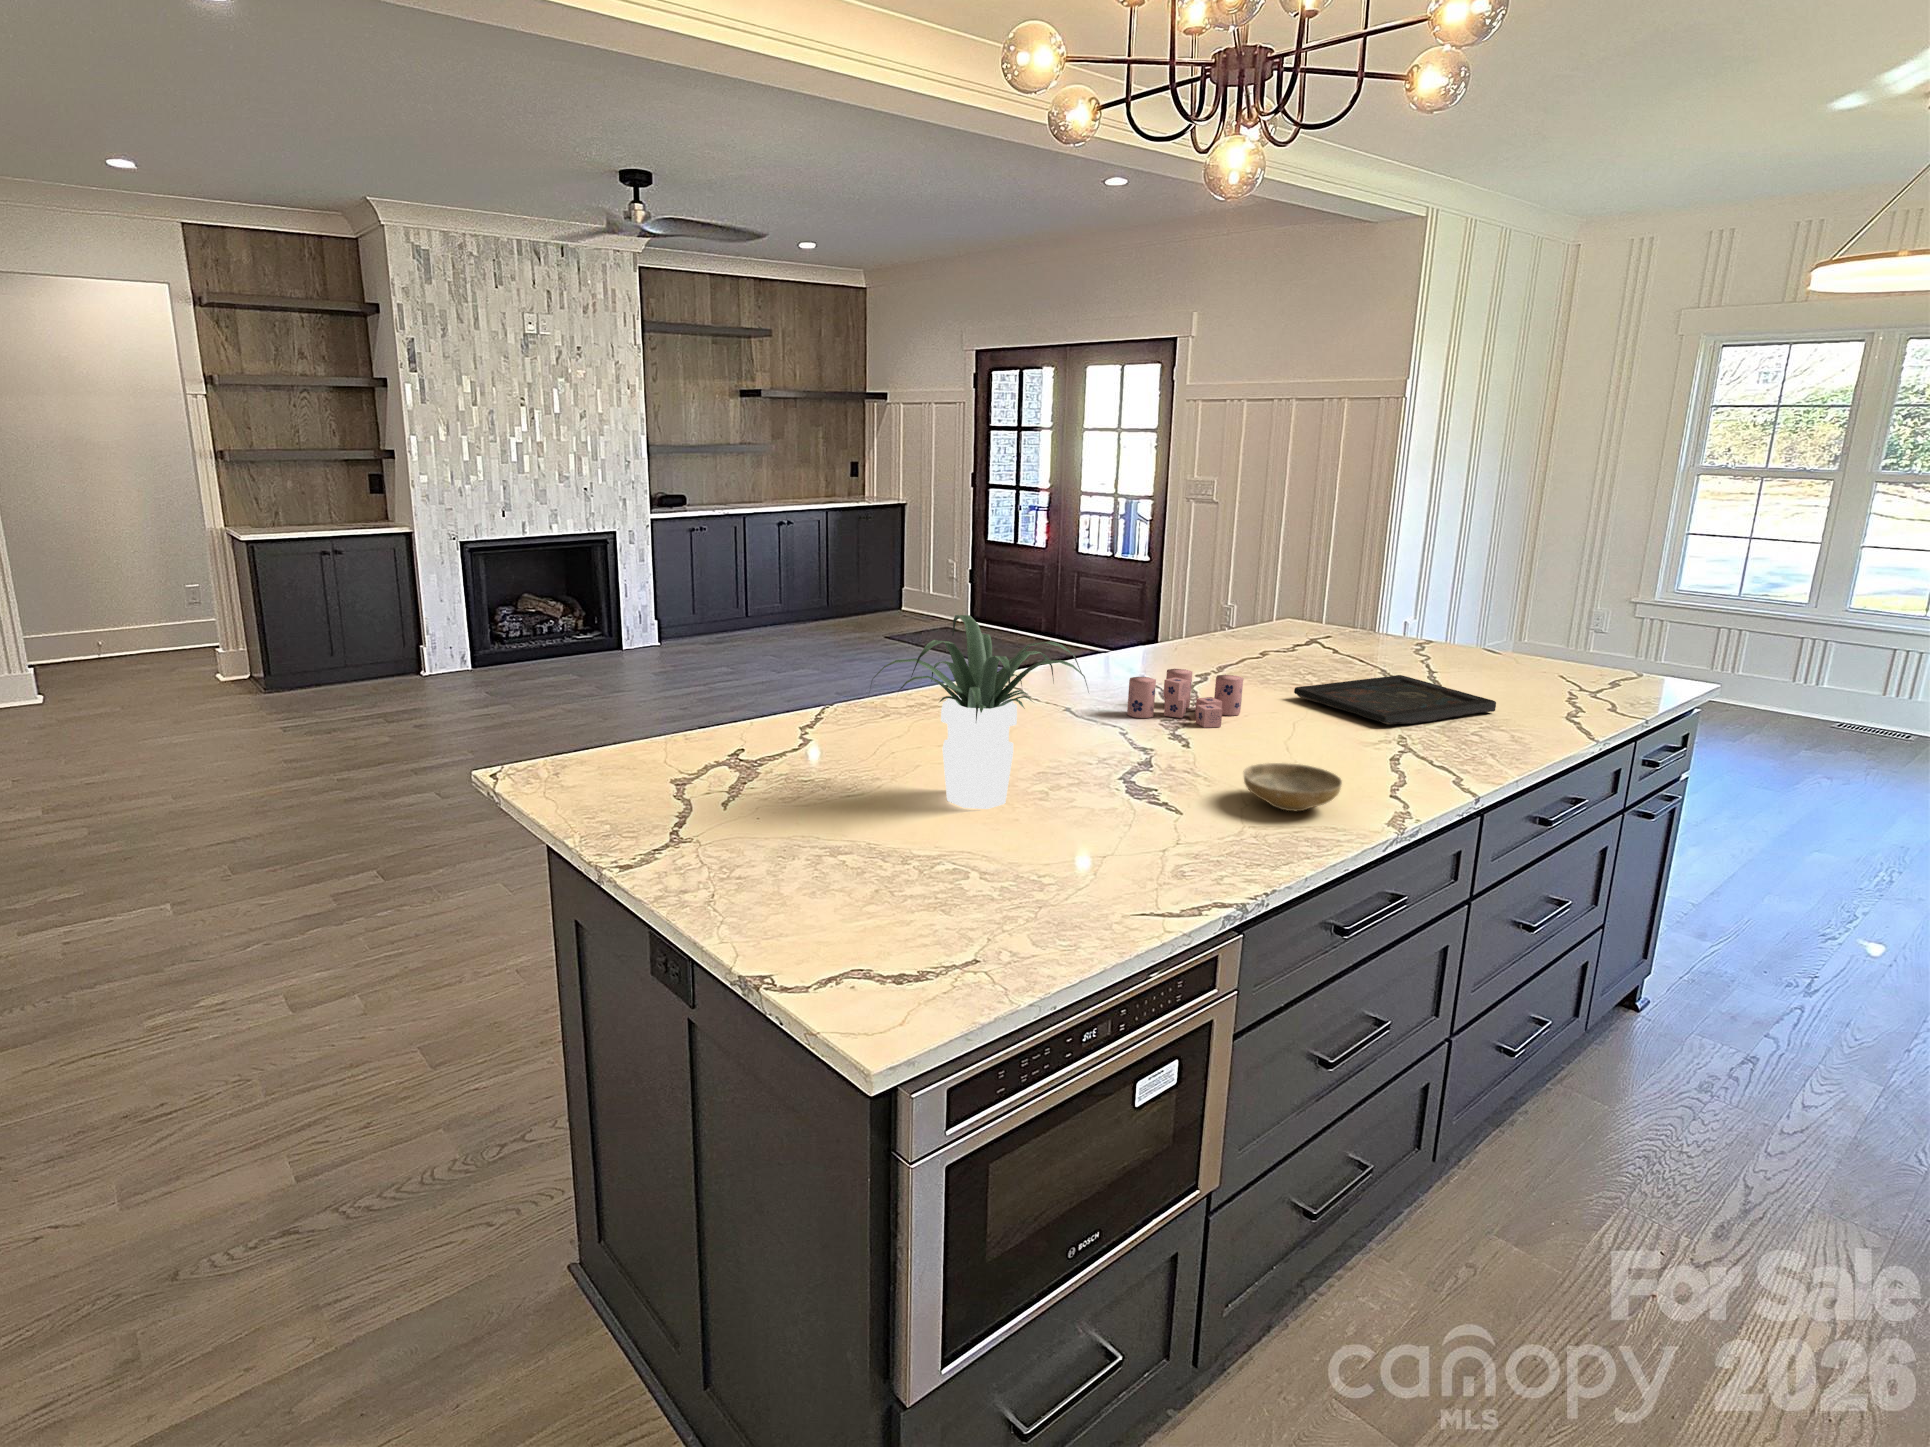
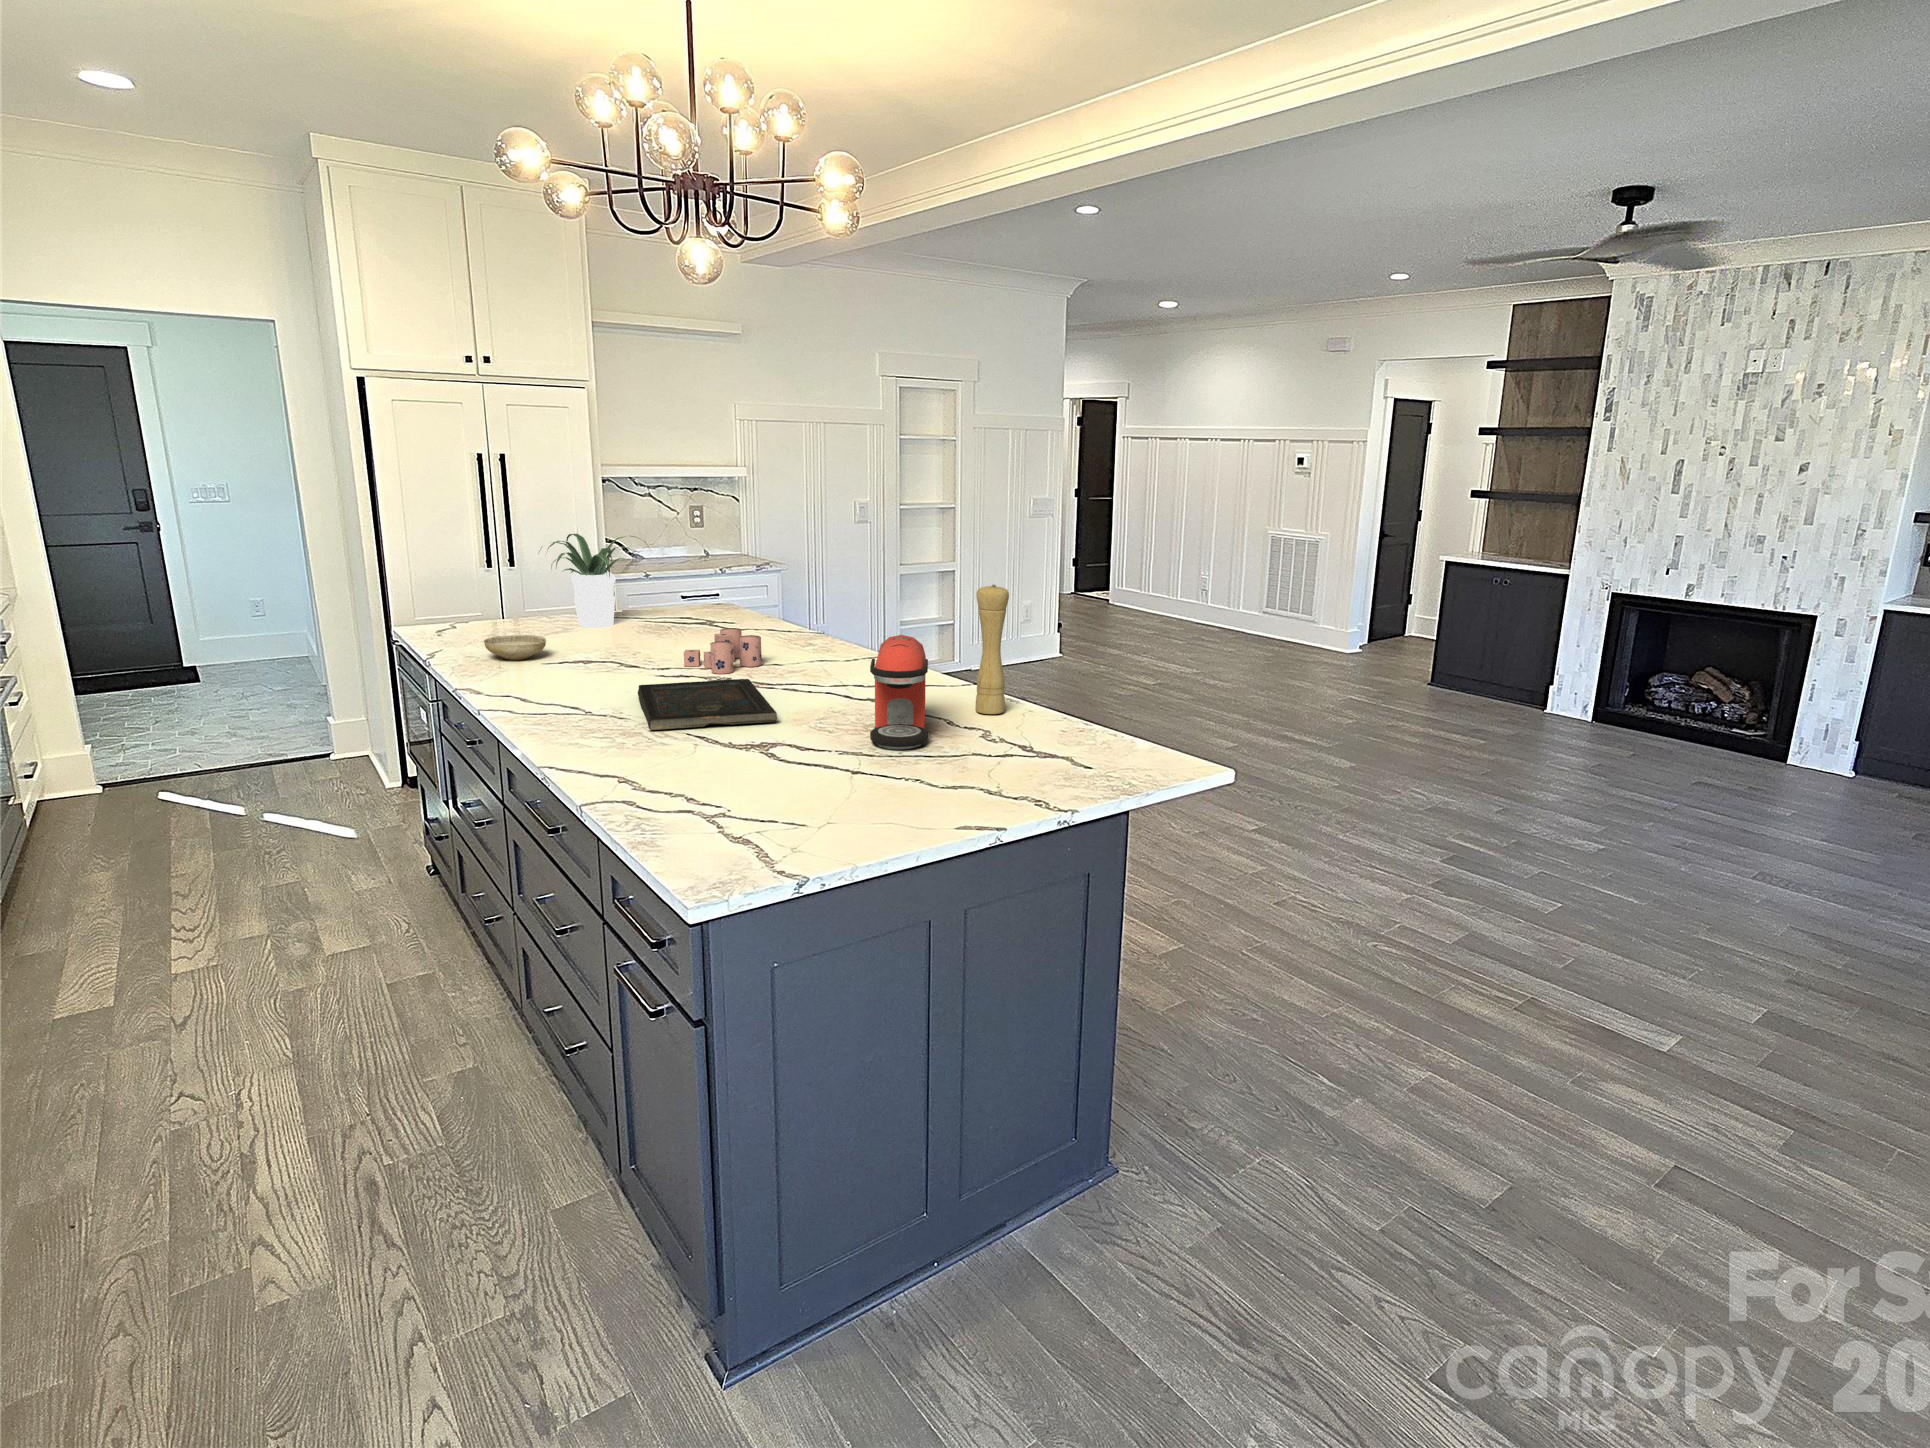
pepper mill: none [1248,539,1285,648] -> present [975,585,1009,714]
coffee maker: none [1317,583,1439,665] -> present [870,635,928,750]

